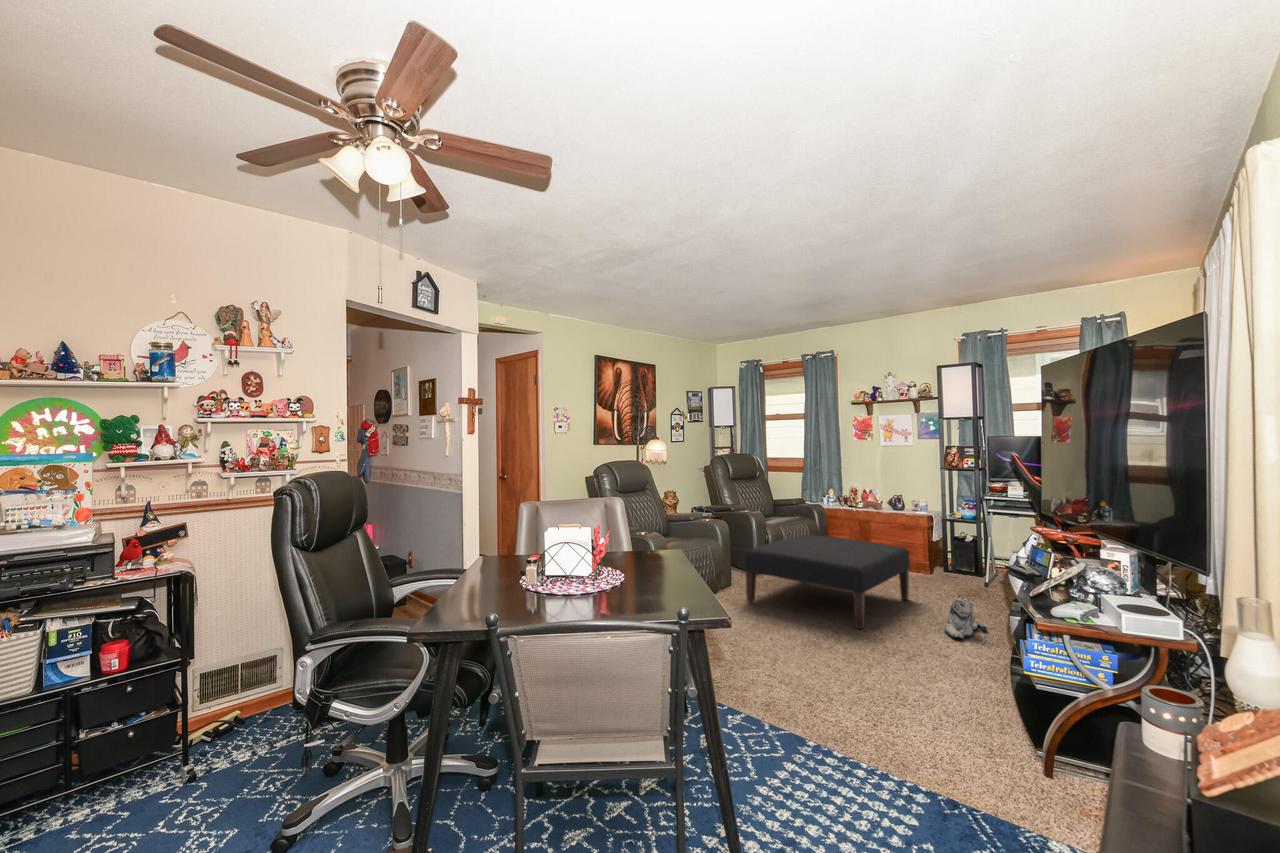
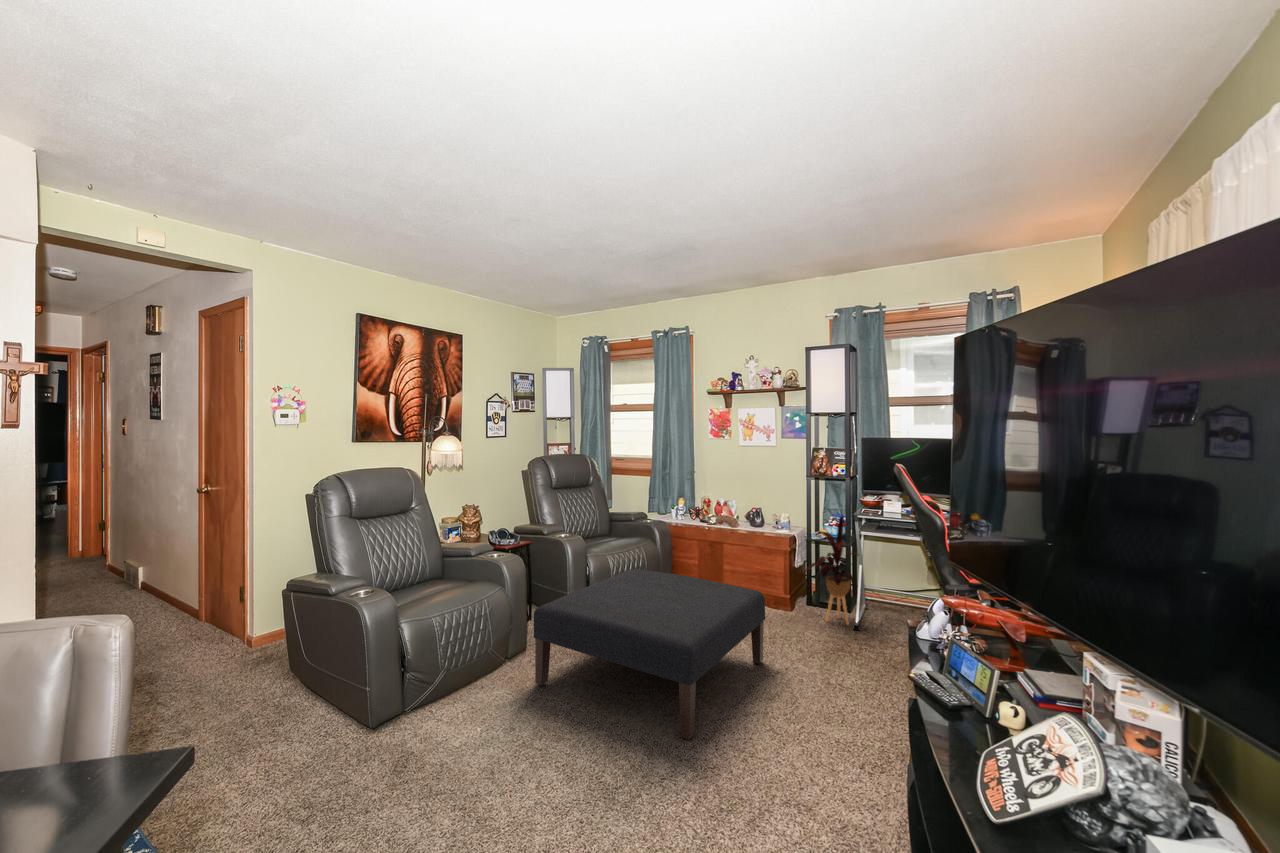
house plant: none [938,497,989,584] -> present [804,516,855,625]
plush toy: present [945,595,987,639] -> none [808,679,864,753]

